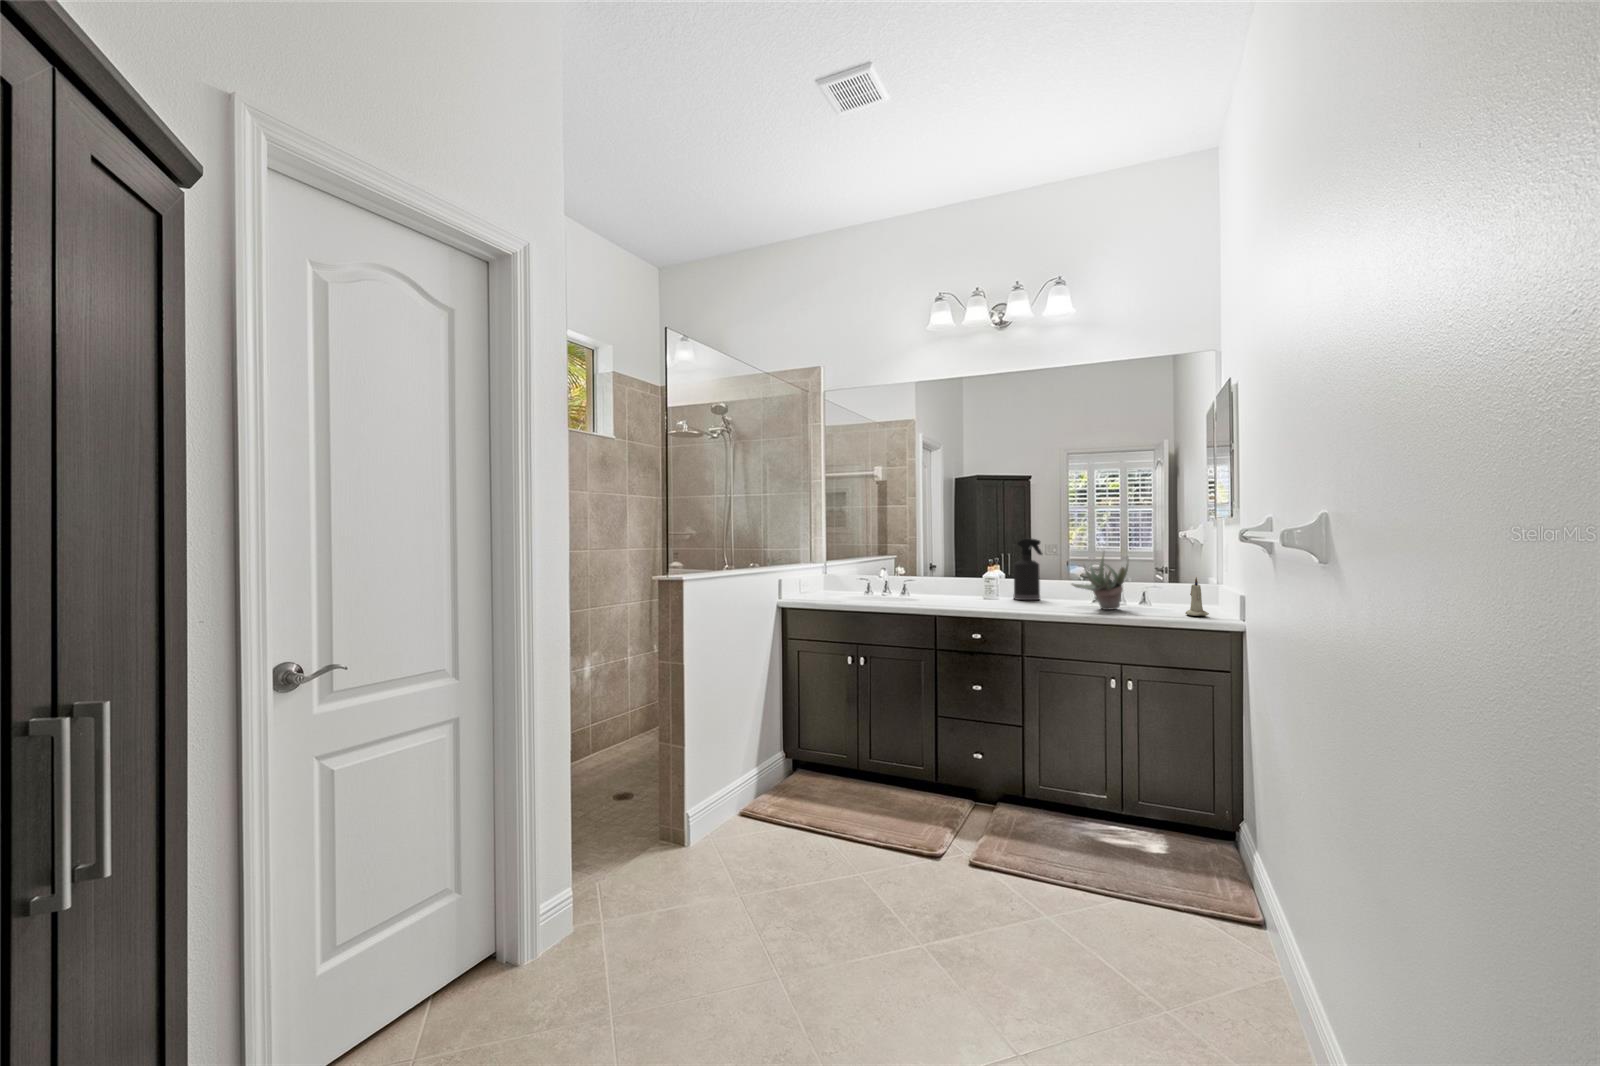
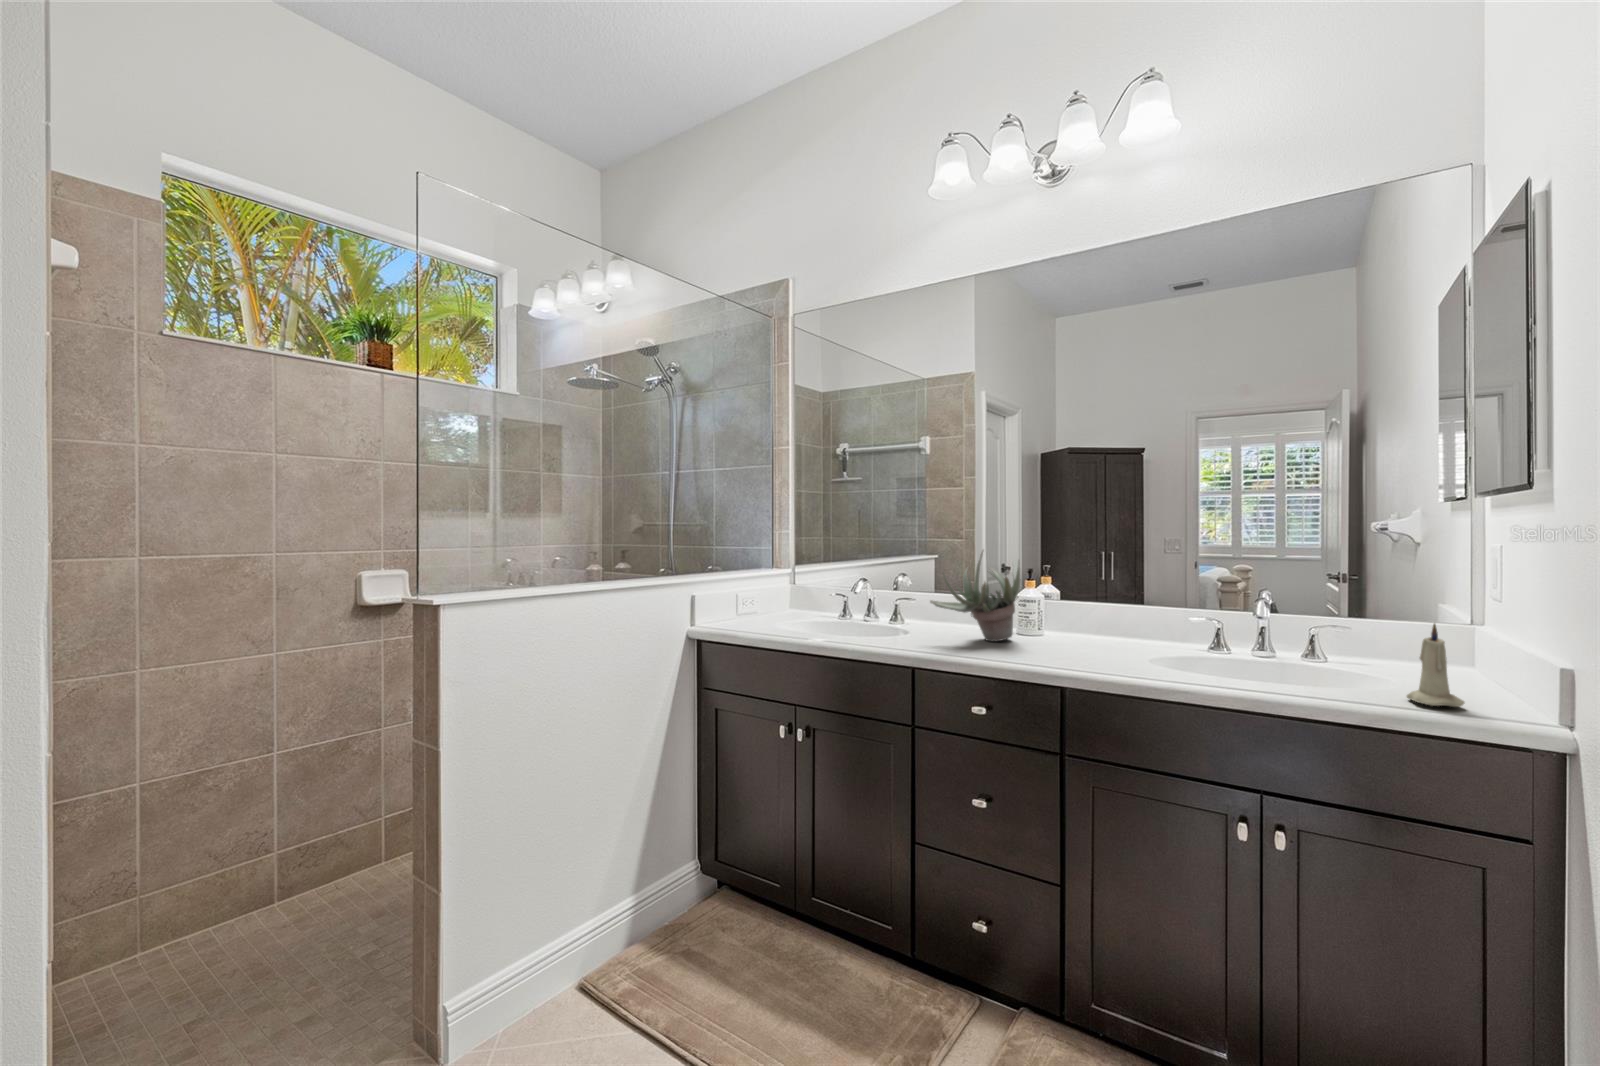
spray bottle: present [1014,538,1043,600] -> none [1065,536,1117,643]
succulent plant: present [1072,551,1128,610] -> present [930,550,1020,641]

